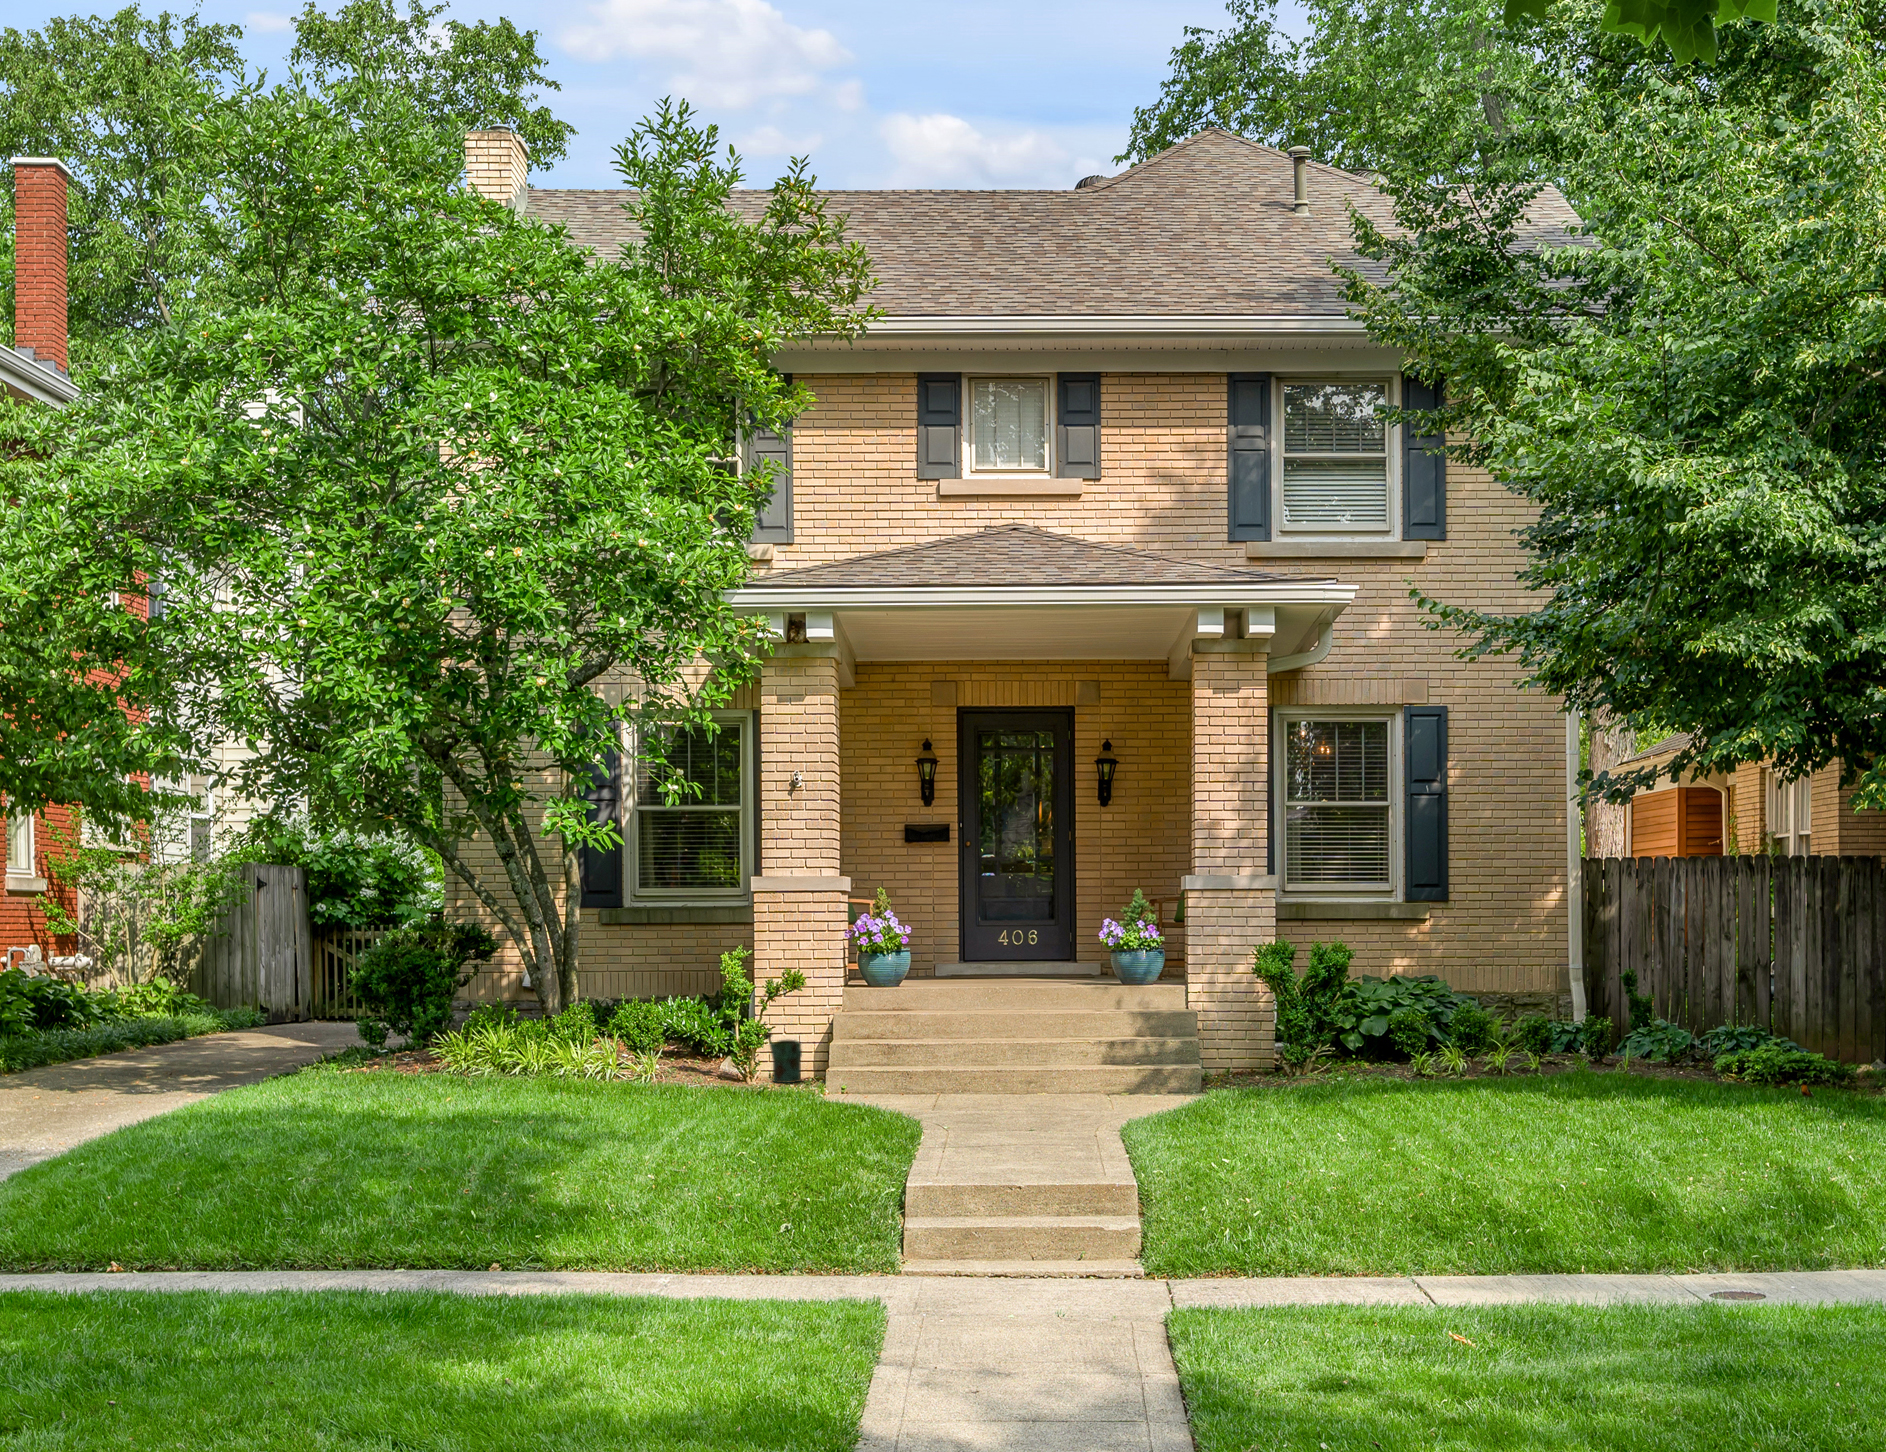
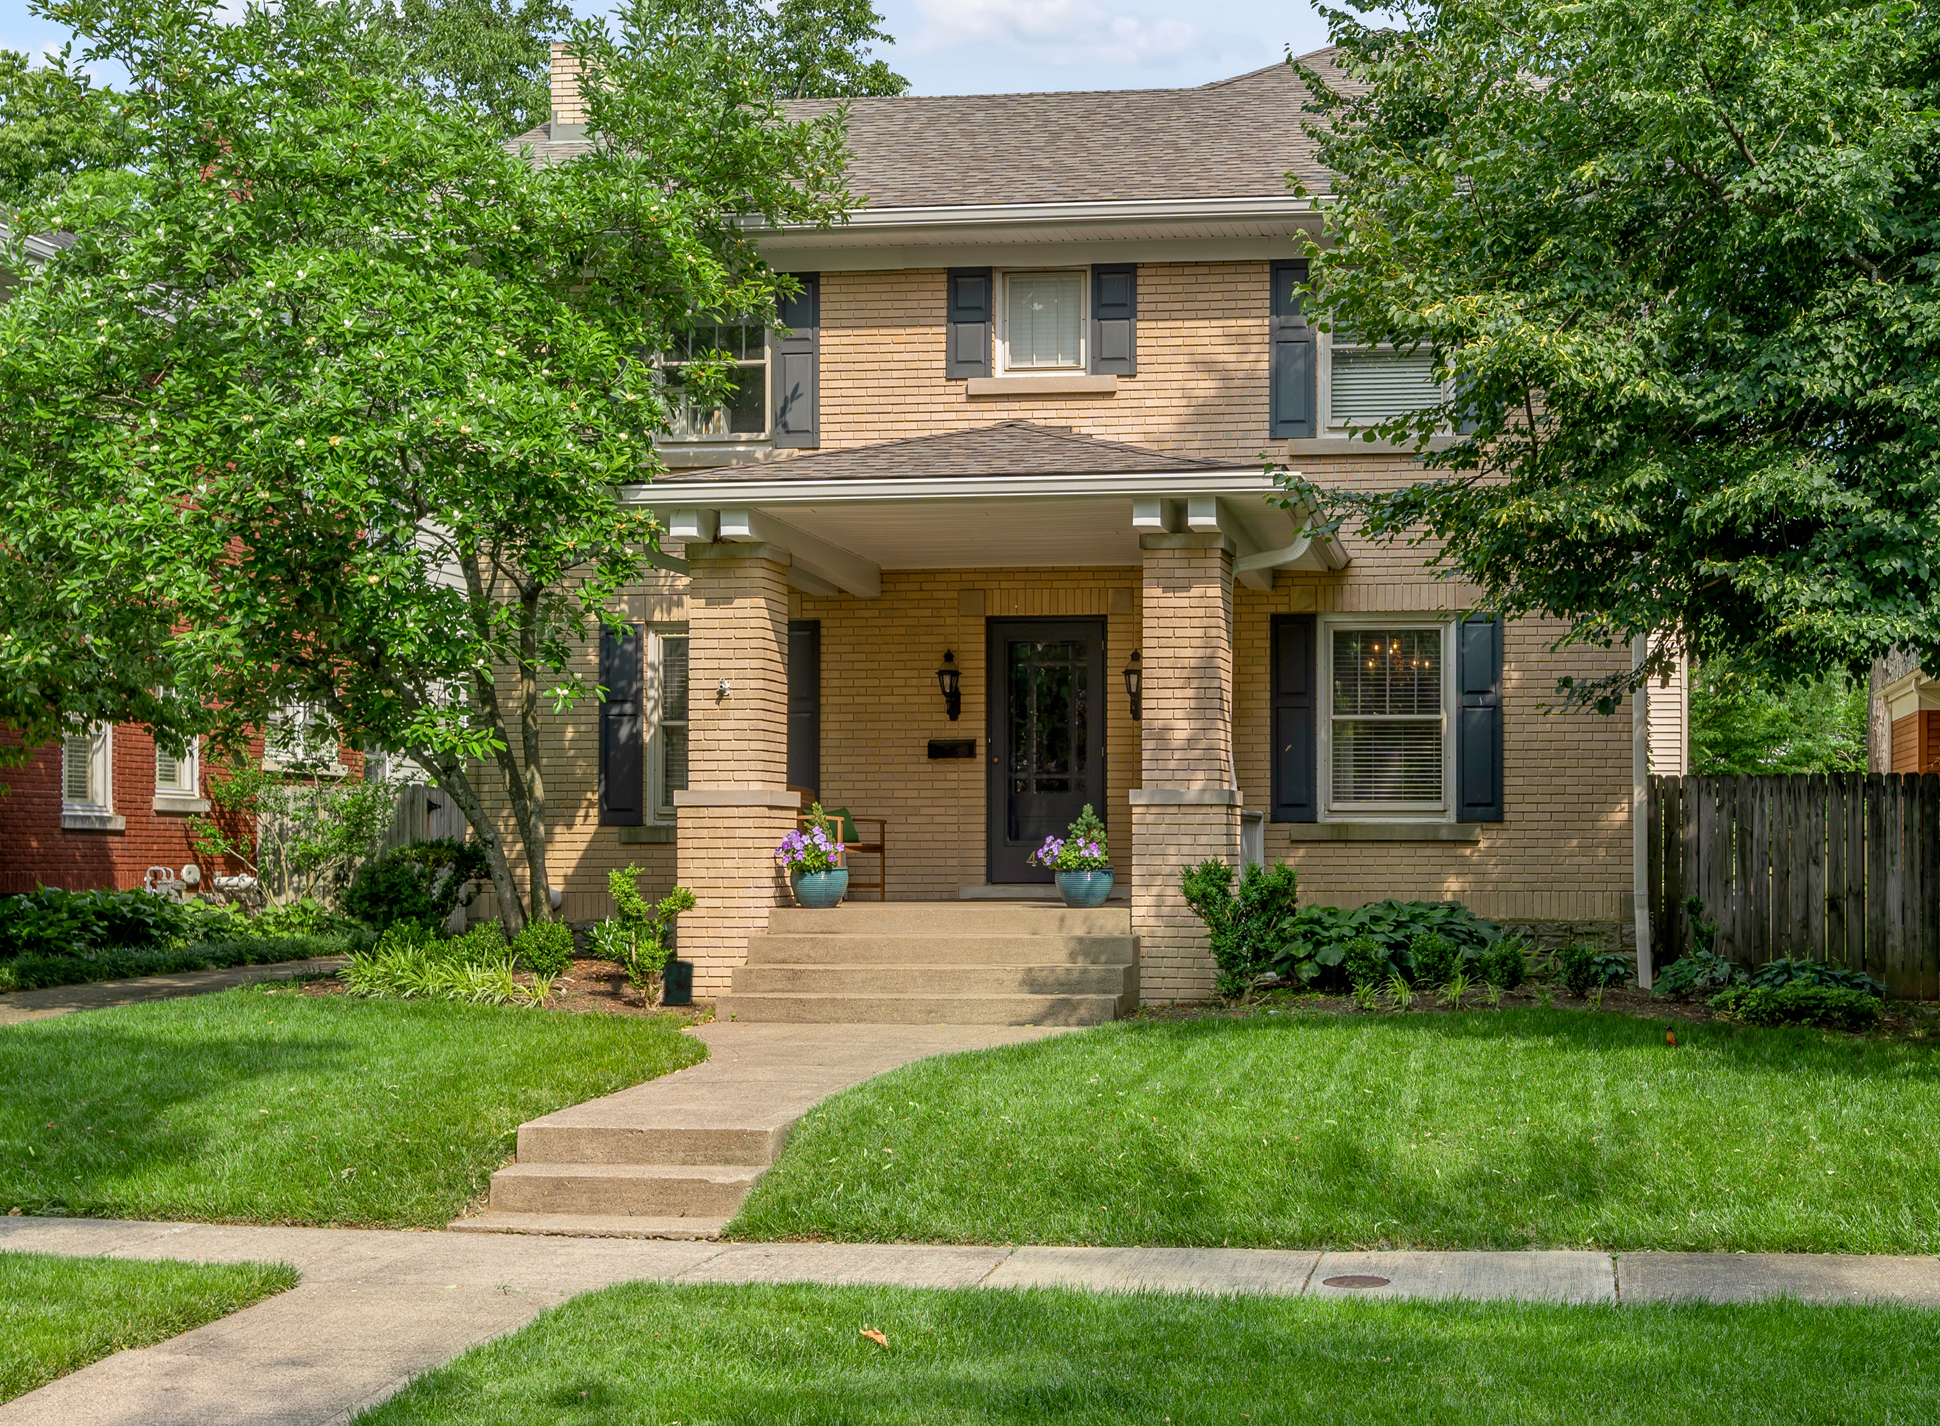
decorative plant: none [700,1025,717,1076] -> present [610,954,624,994]

